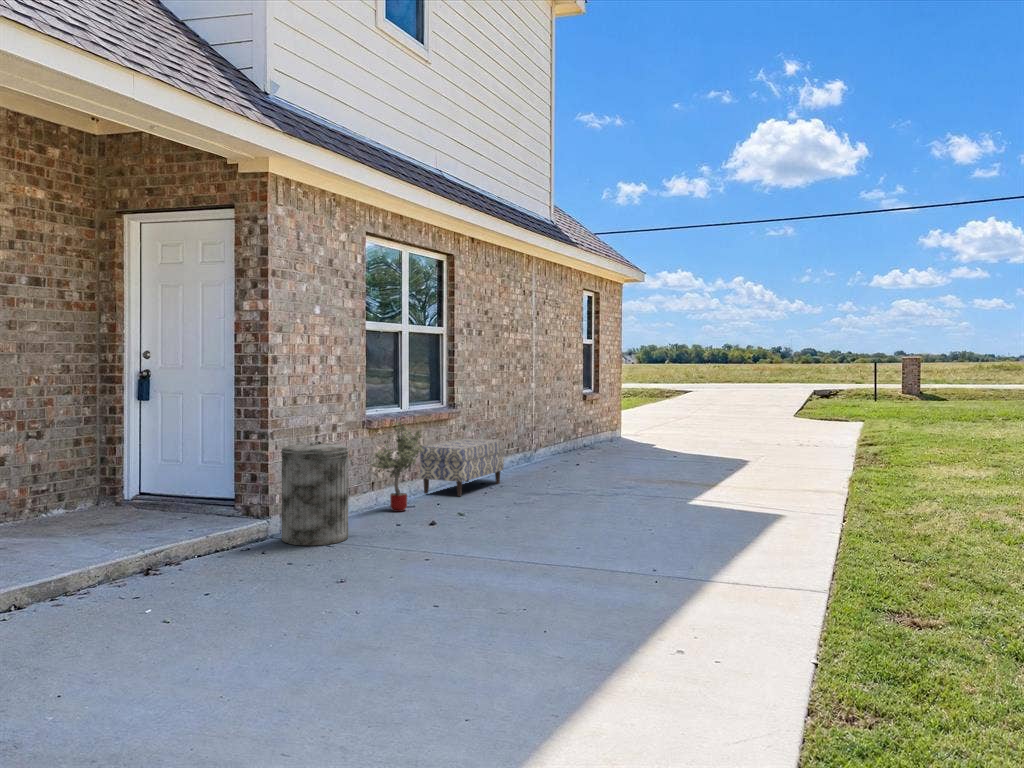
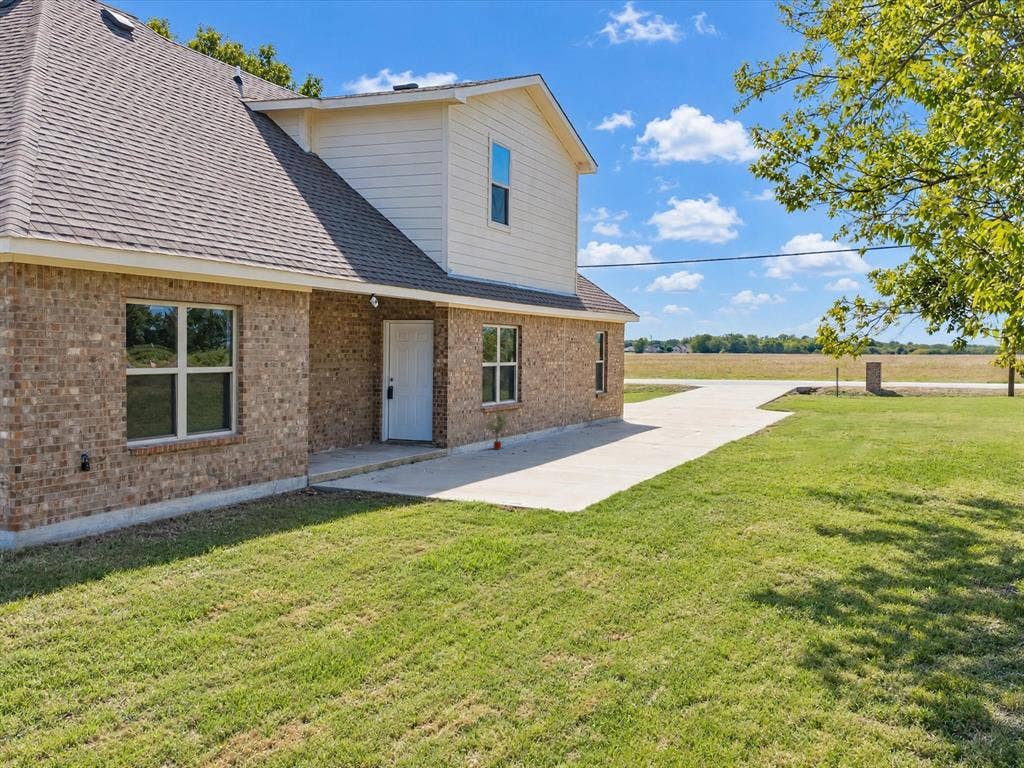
bench: present [420,438,504,496] -> none [506,417,546,444]
trash can: present [281,441,349,546] -> none [452,417,480,459]

